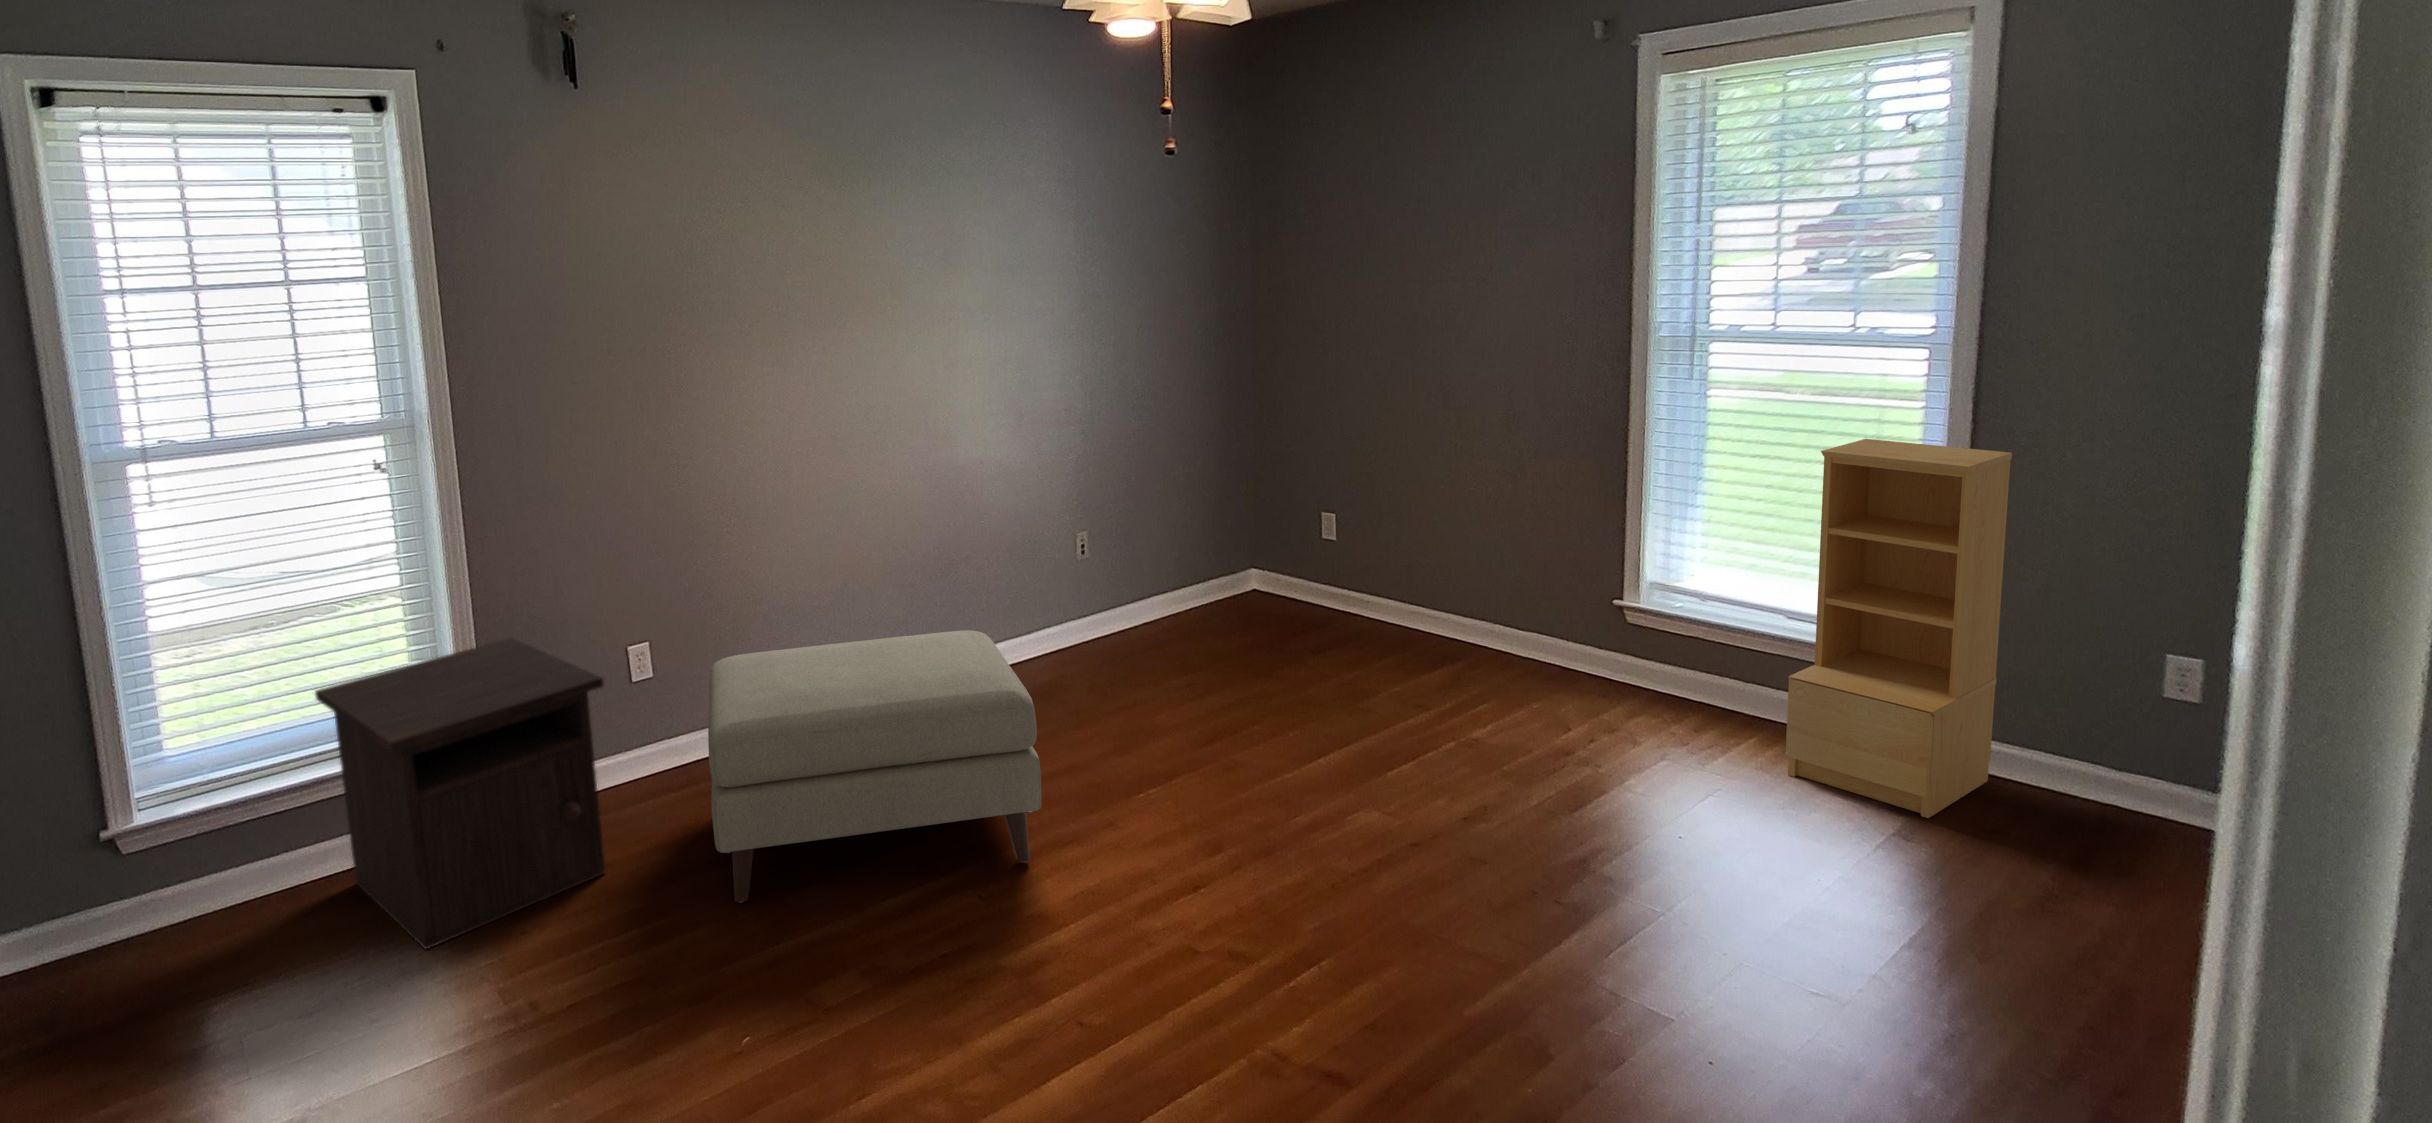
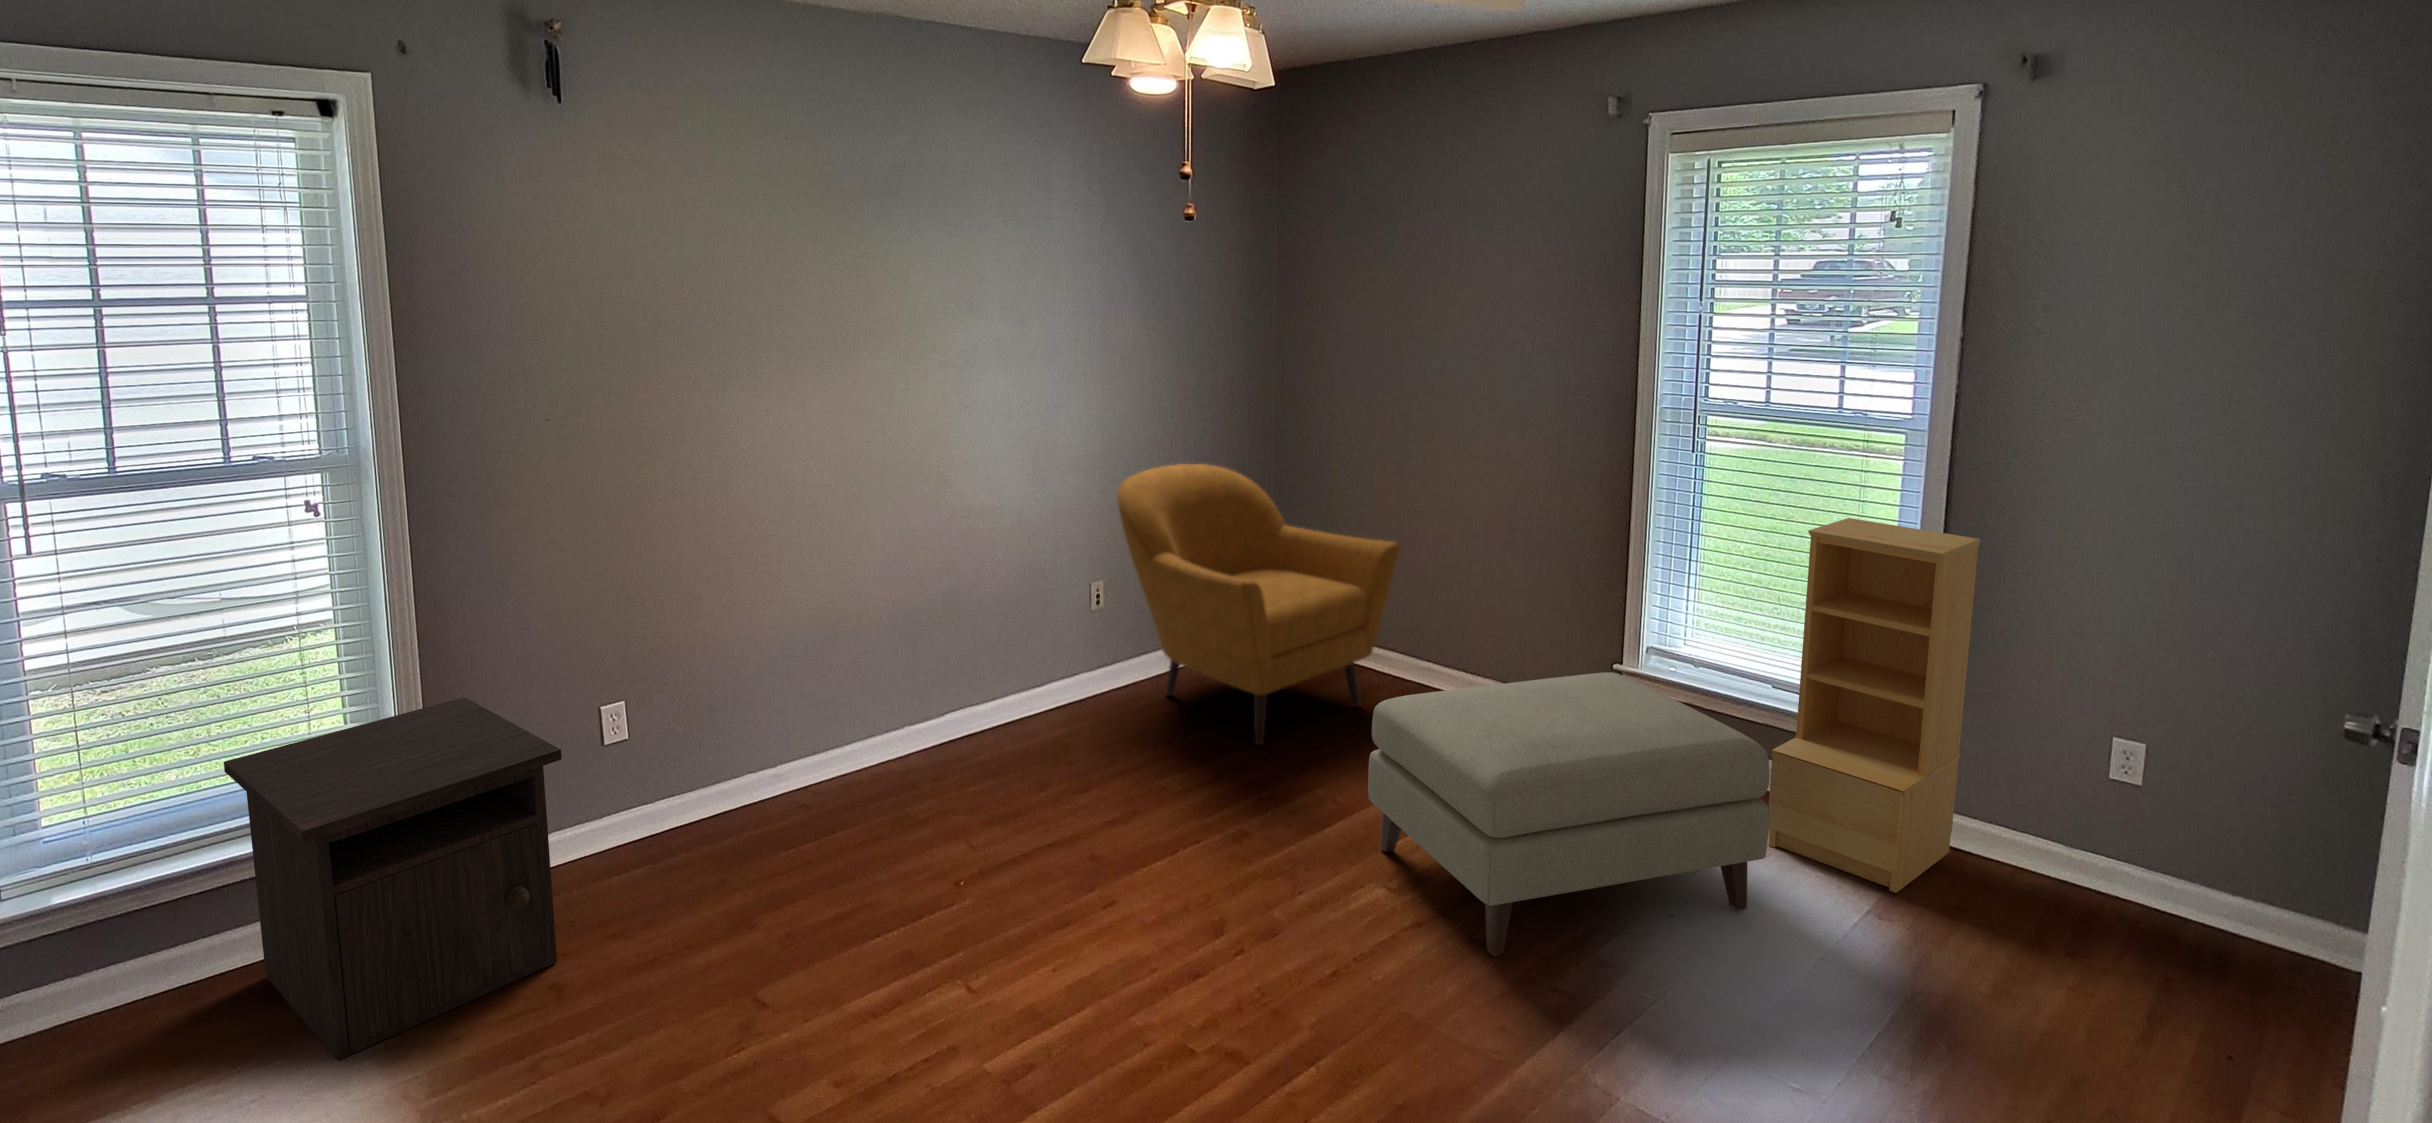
armchair: none [1101,418,1388,687] -> present [1117,464,1400,745]
ottoman: present [708,631,1041,903] -> present [1368,672,1769,956]

